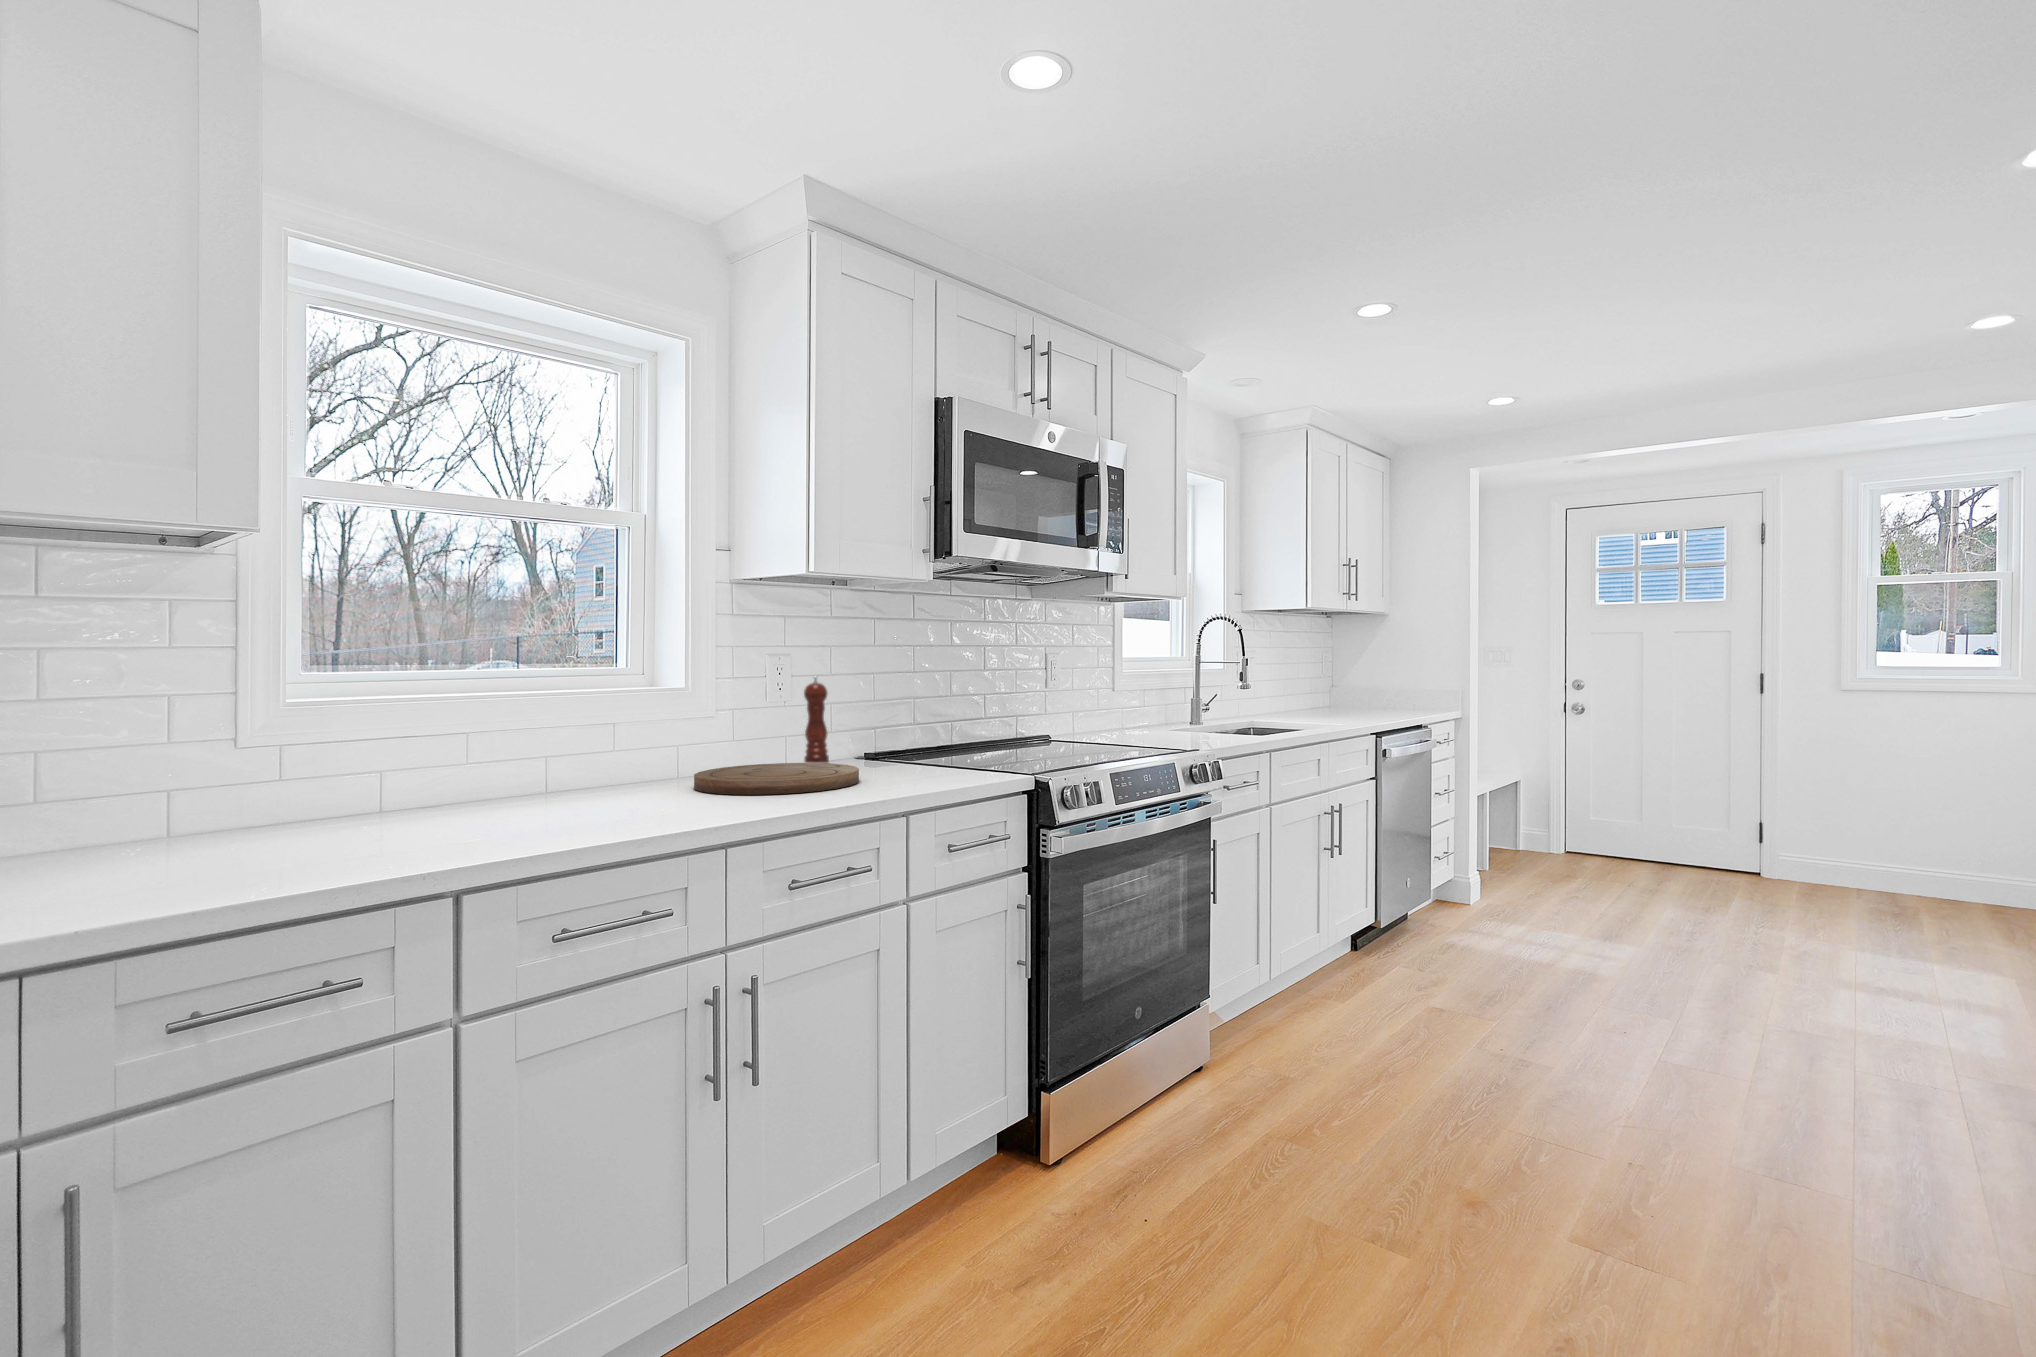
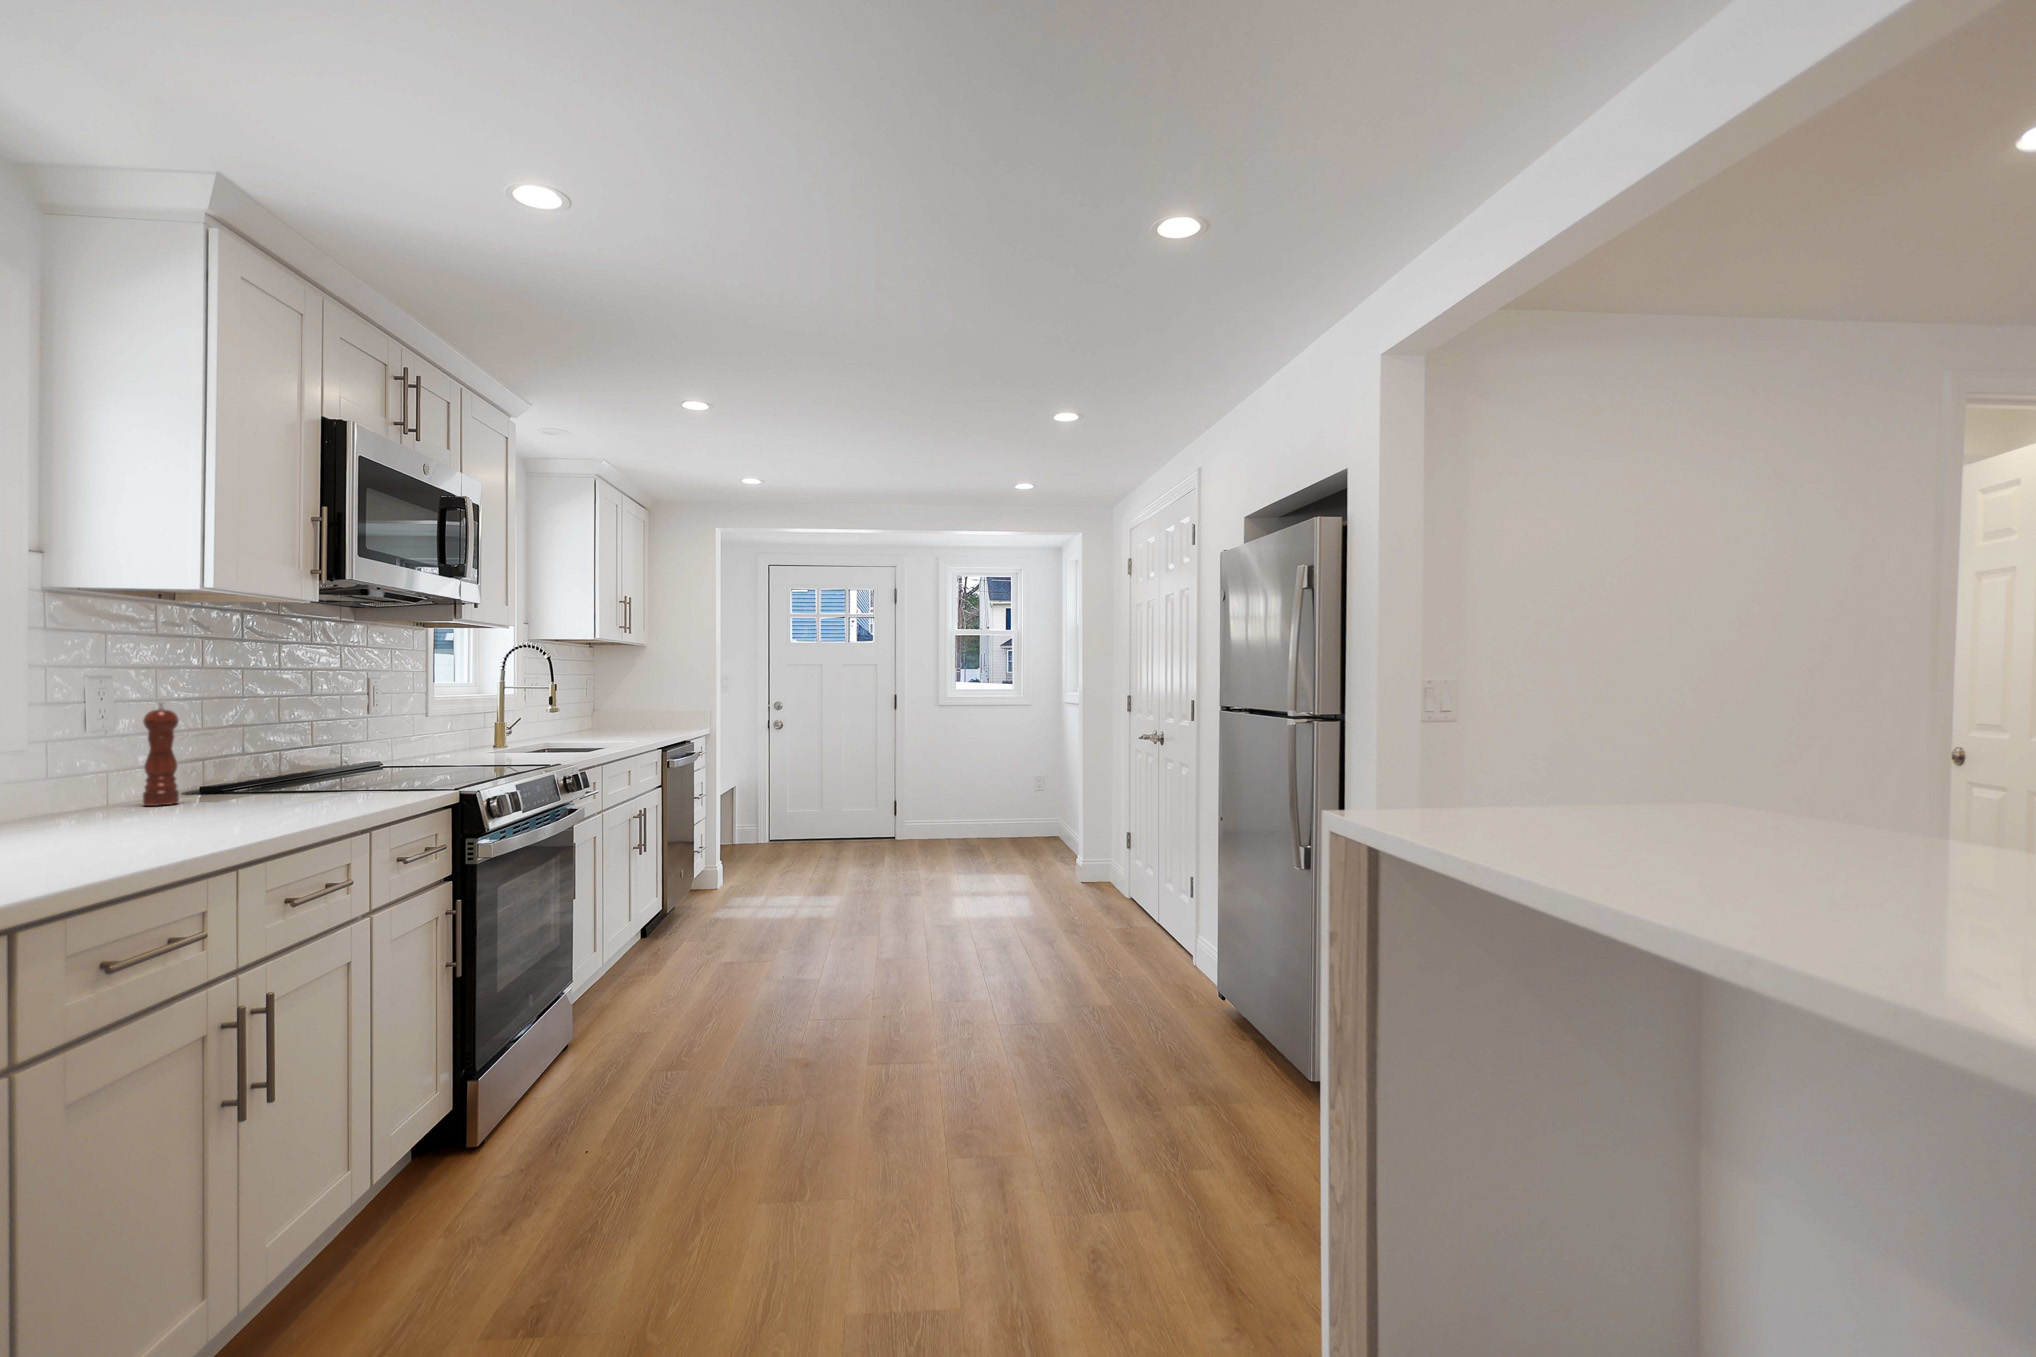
cutting board: present [694,763,859,795] -> none [53,794,286,832]

